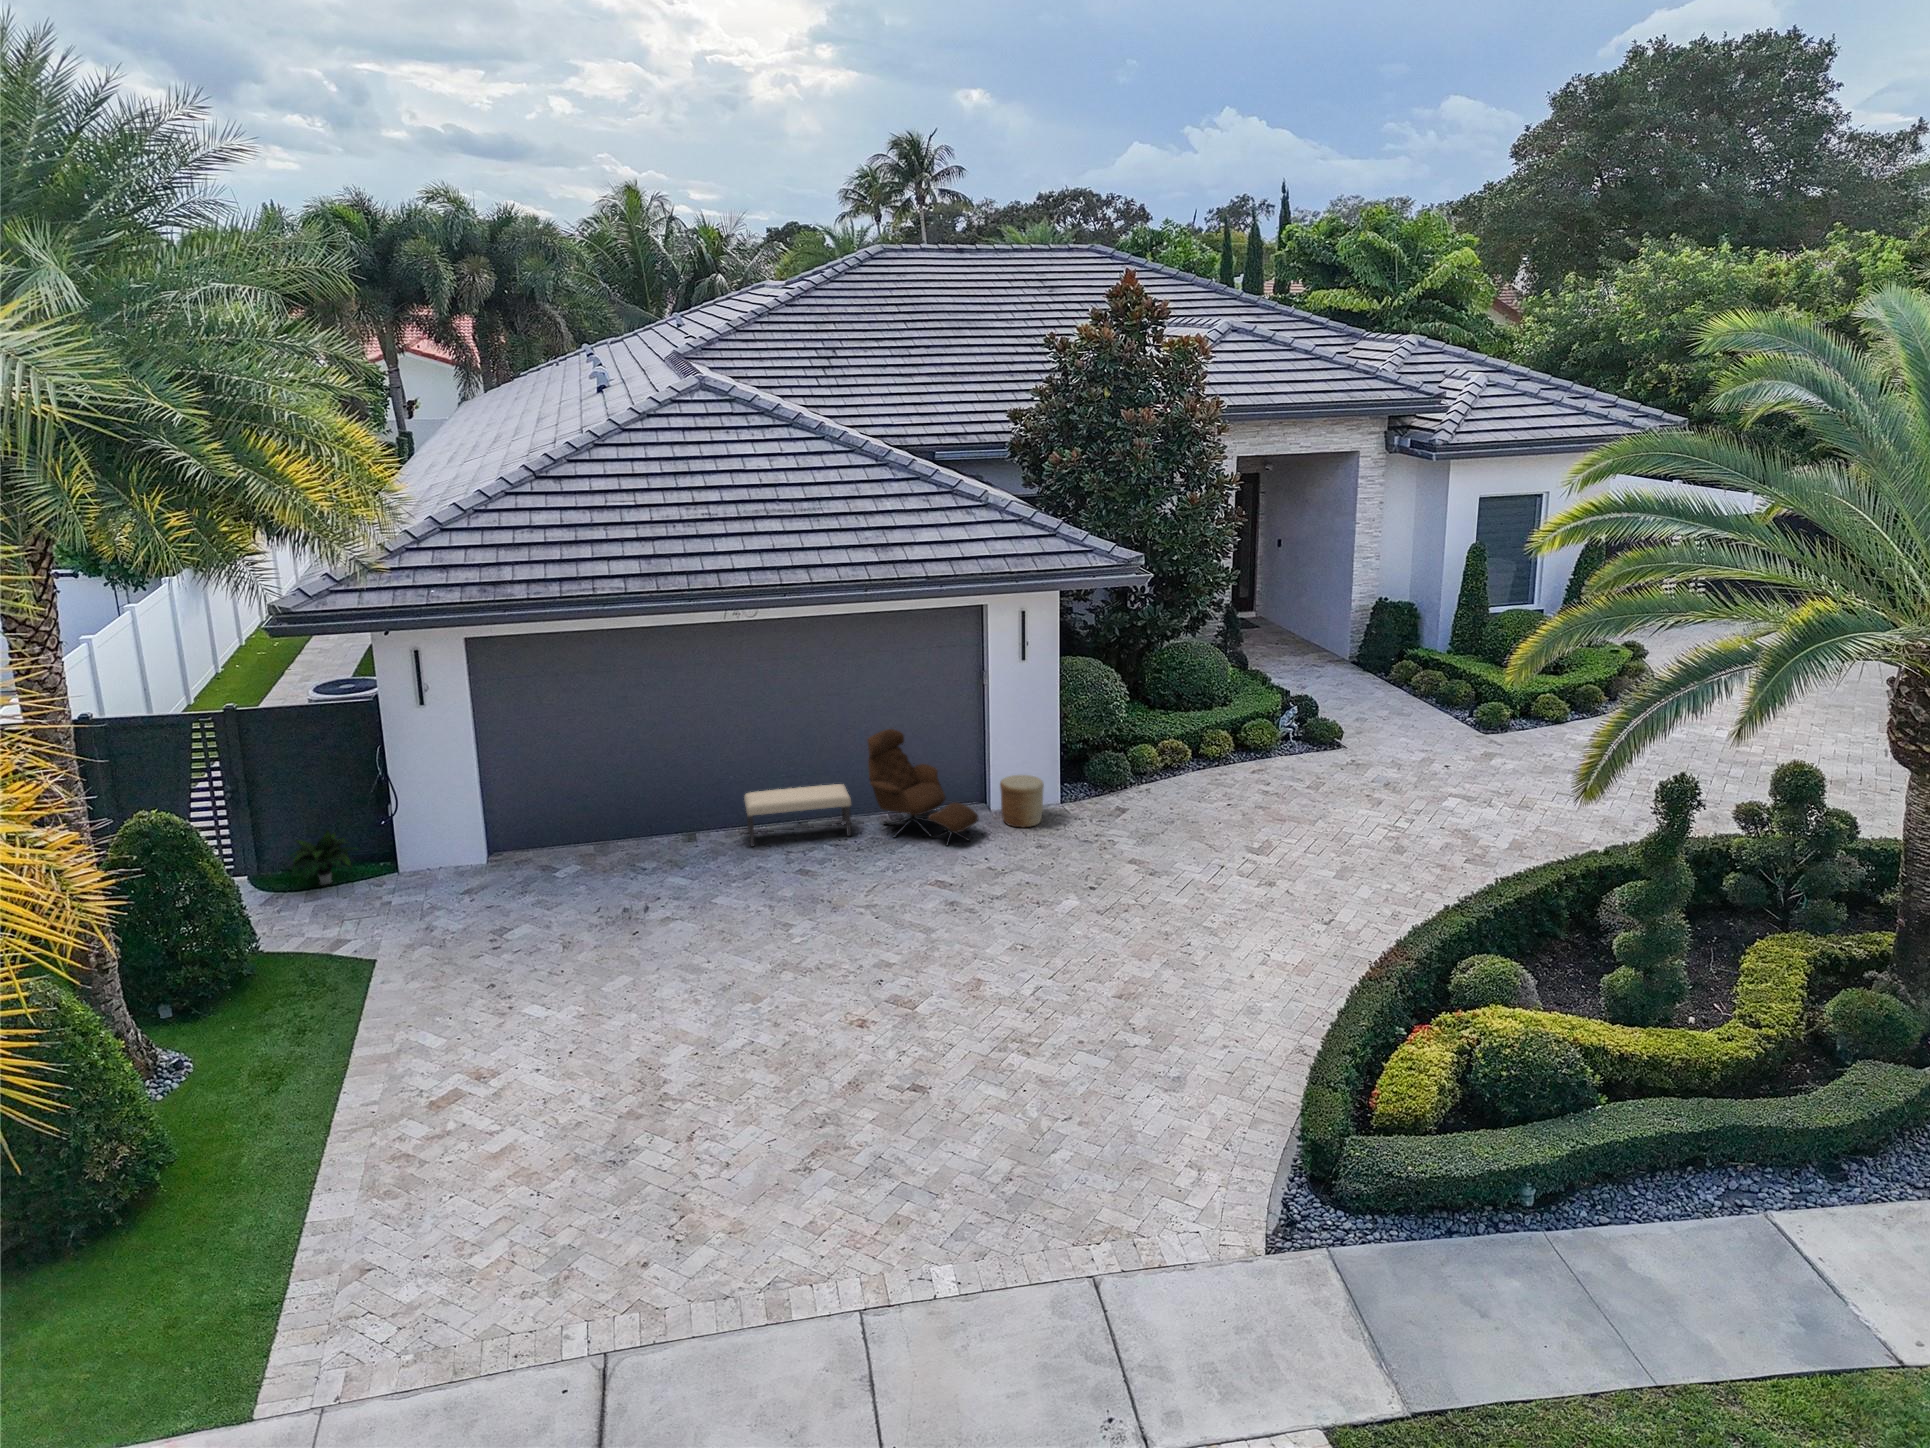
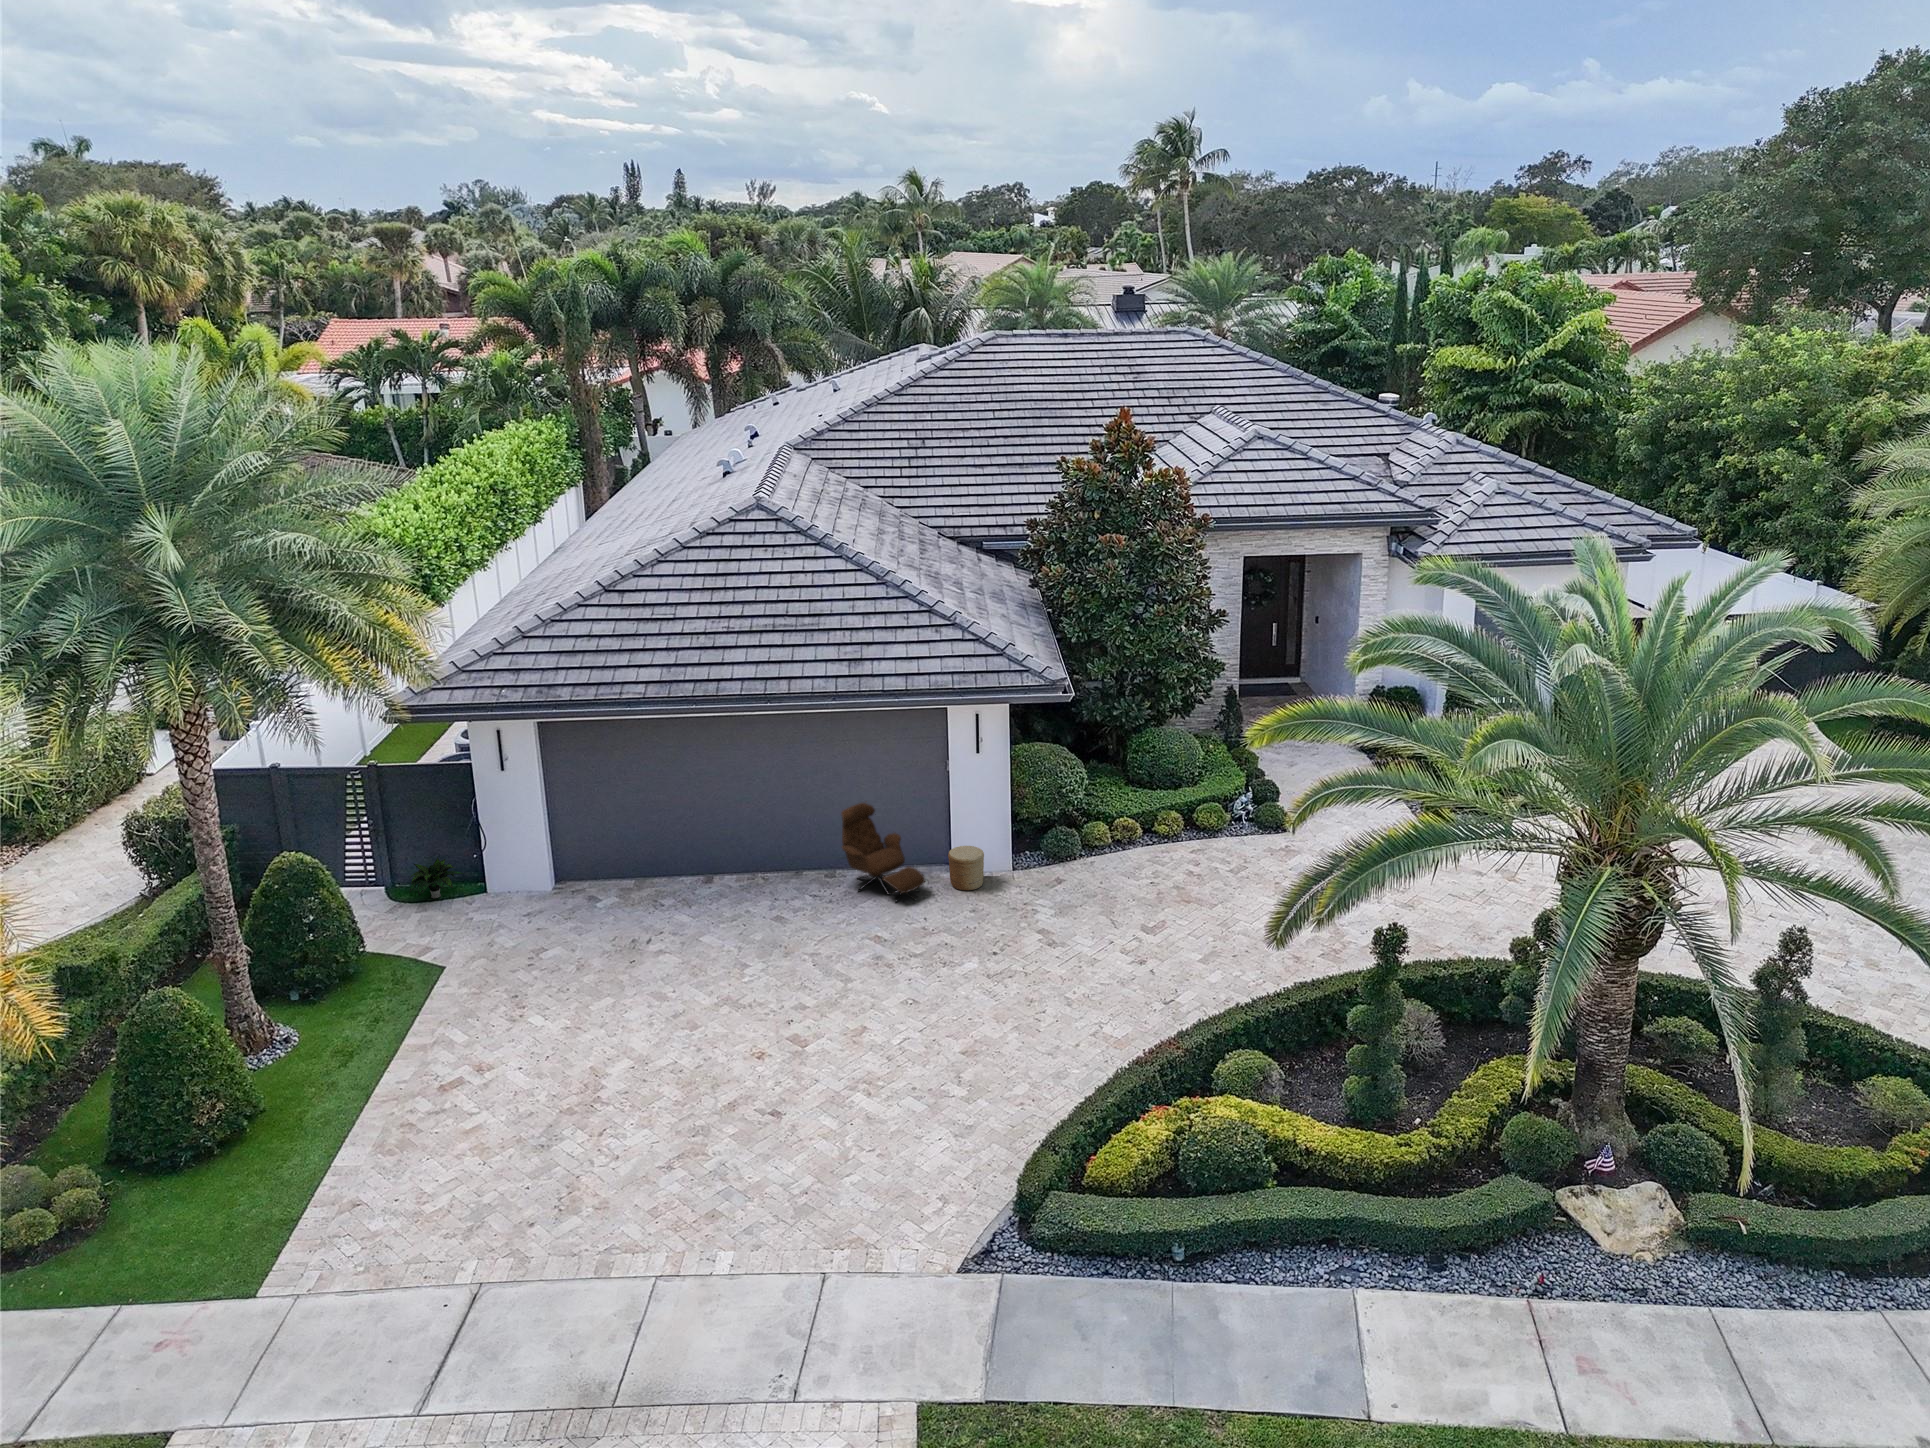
bench: present [744,784,851,846] -> none [743,844,828,891]

